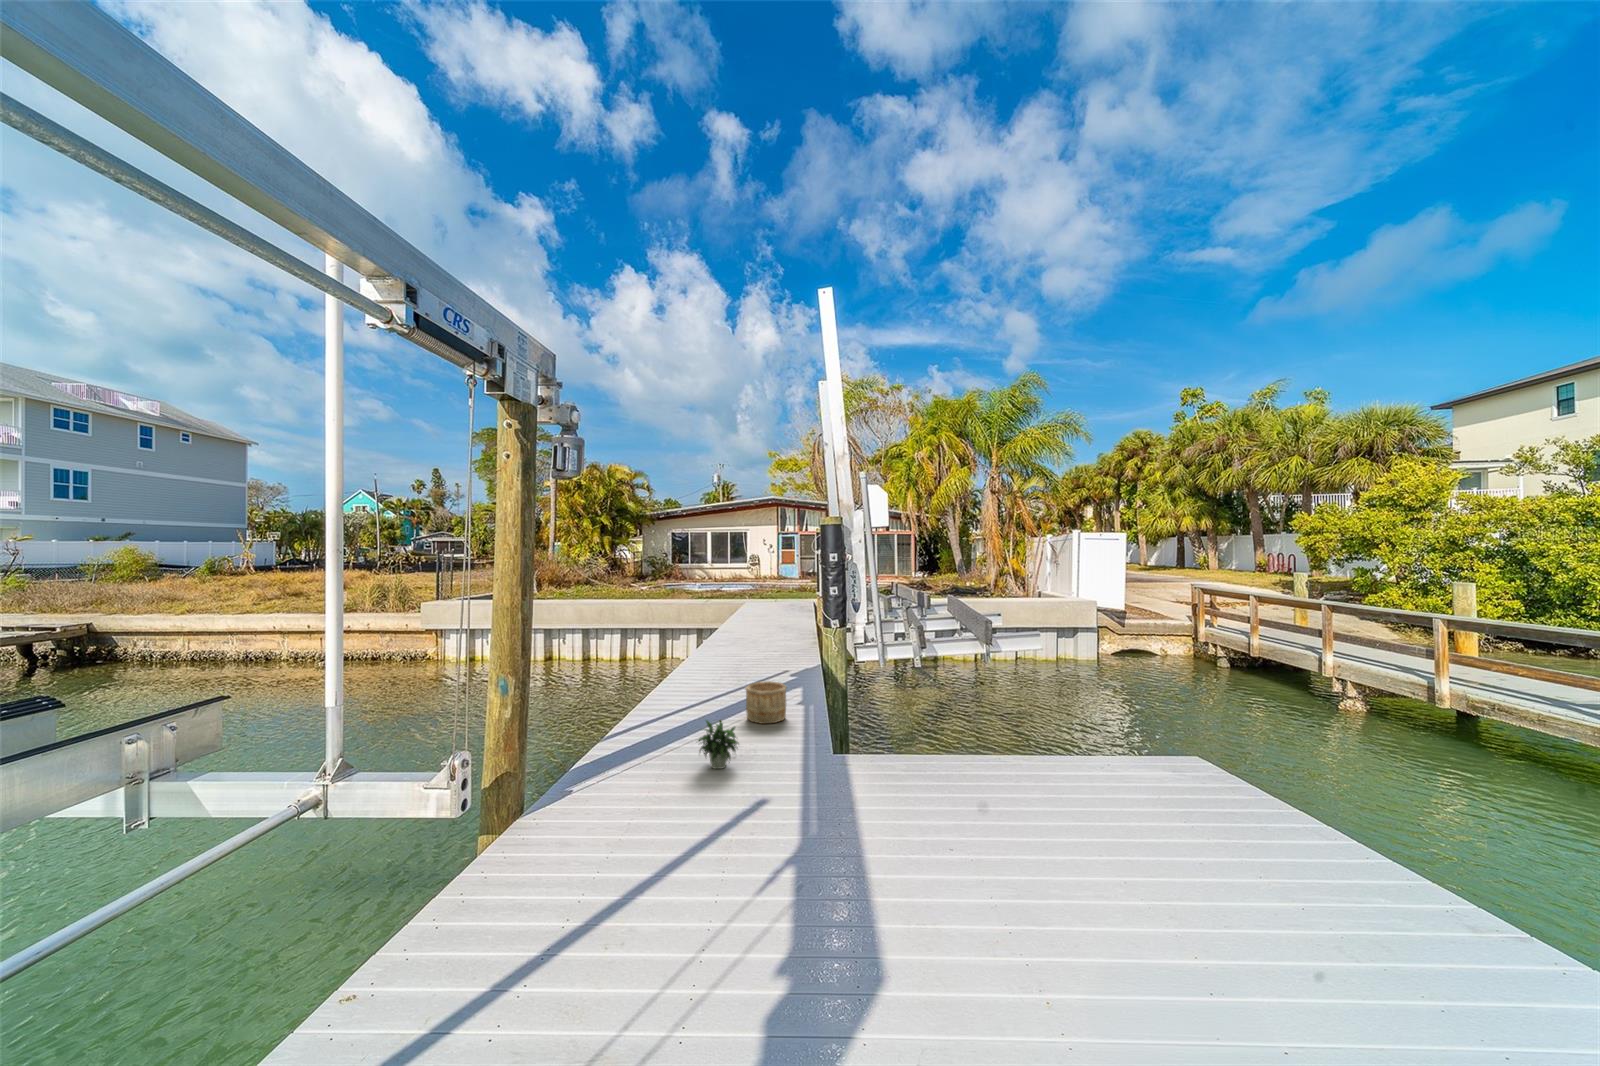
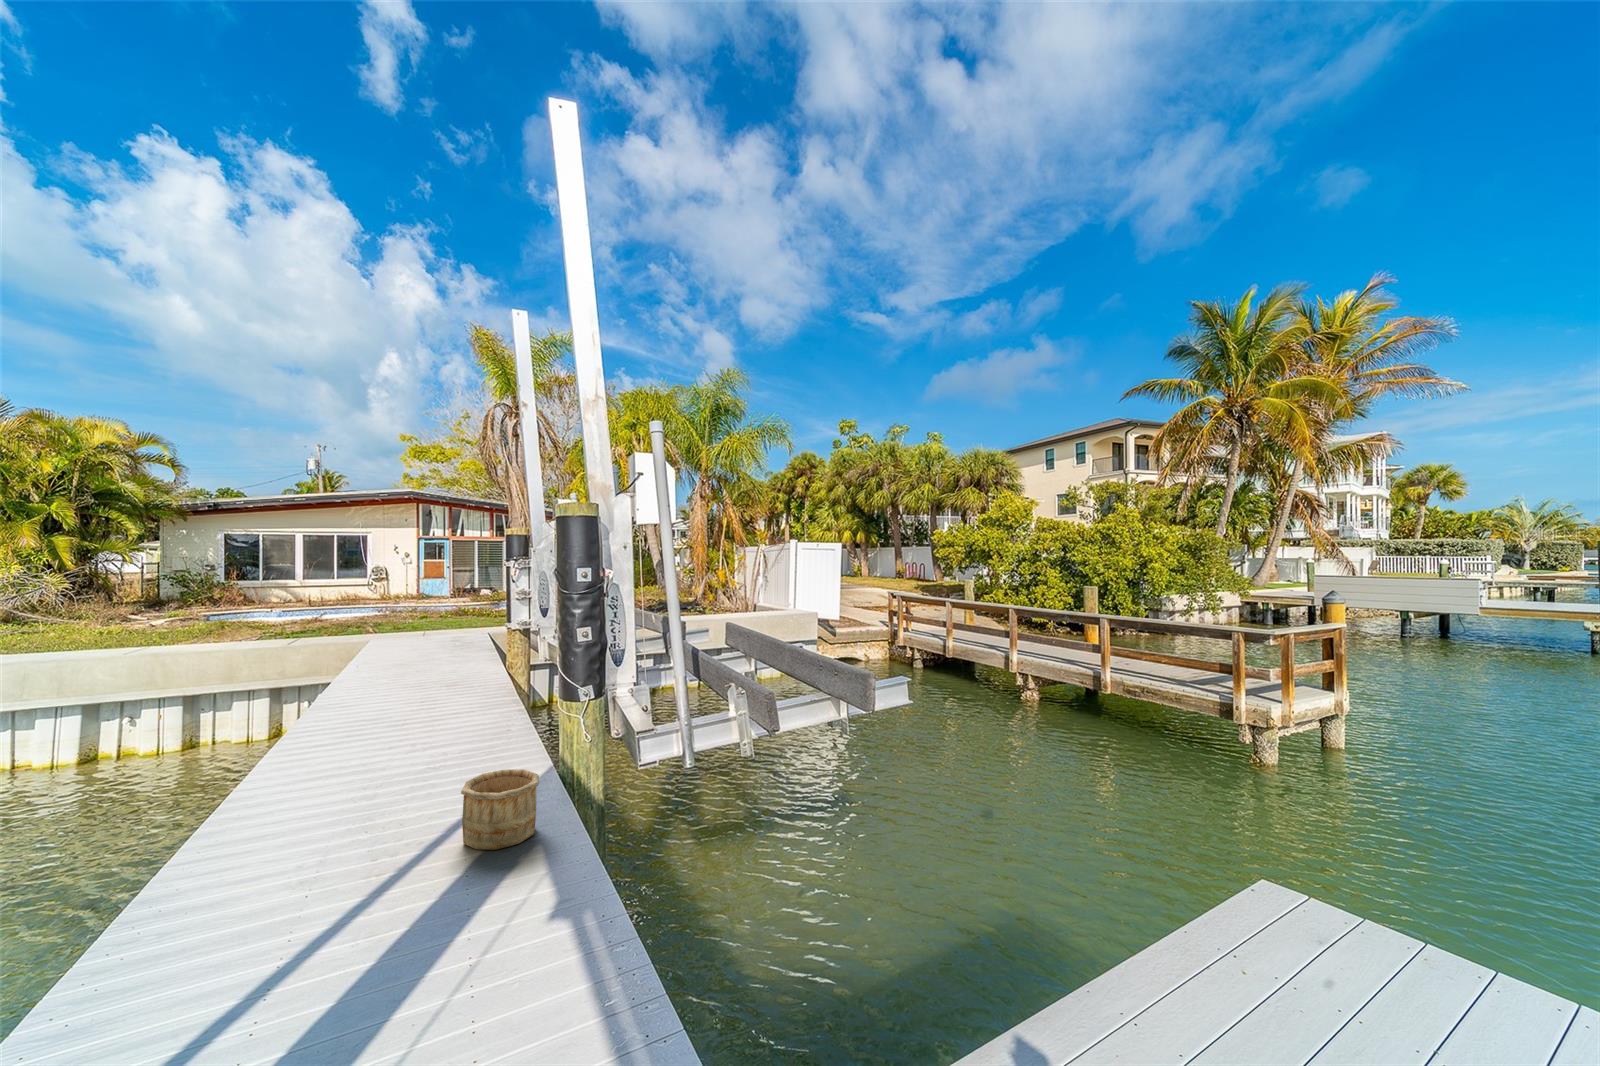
potted plant: present [698,720,739,769] -> none [397,878,494,990]

